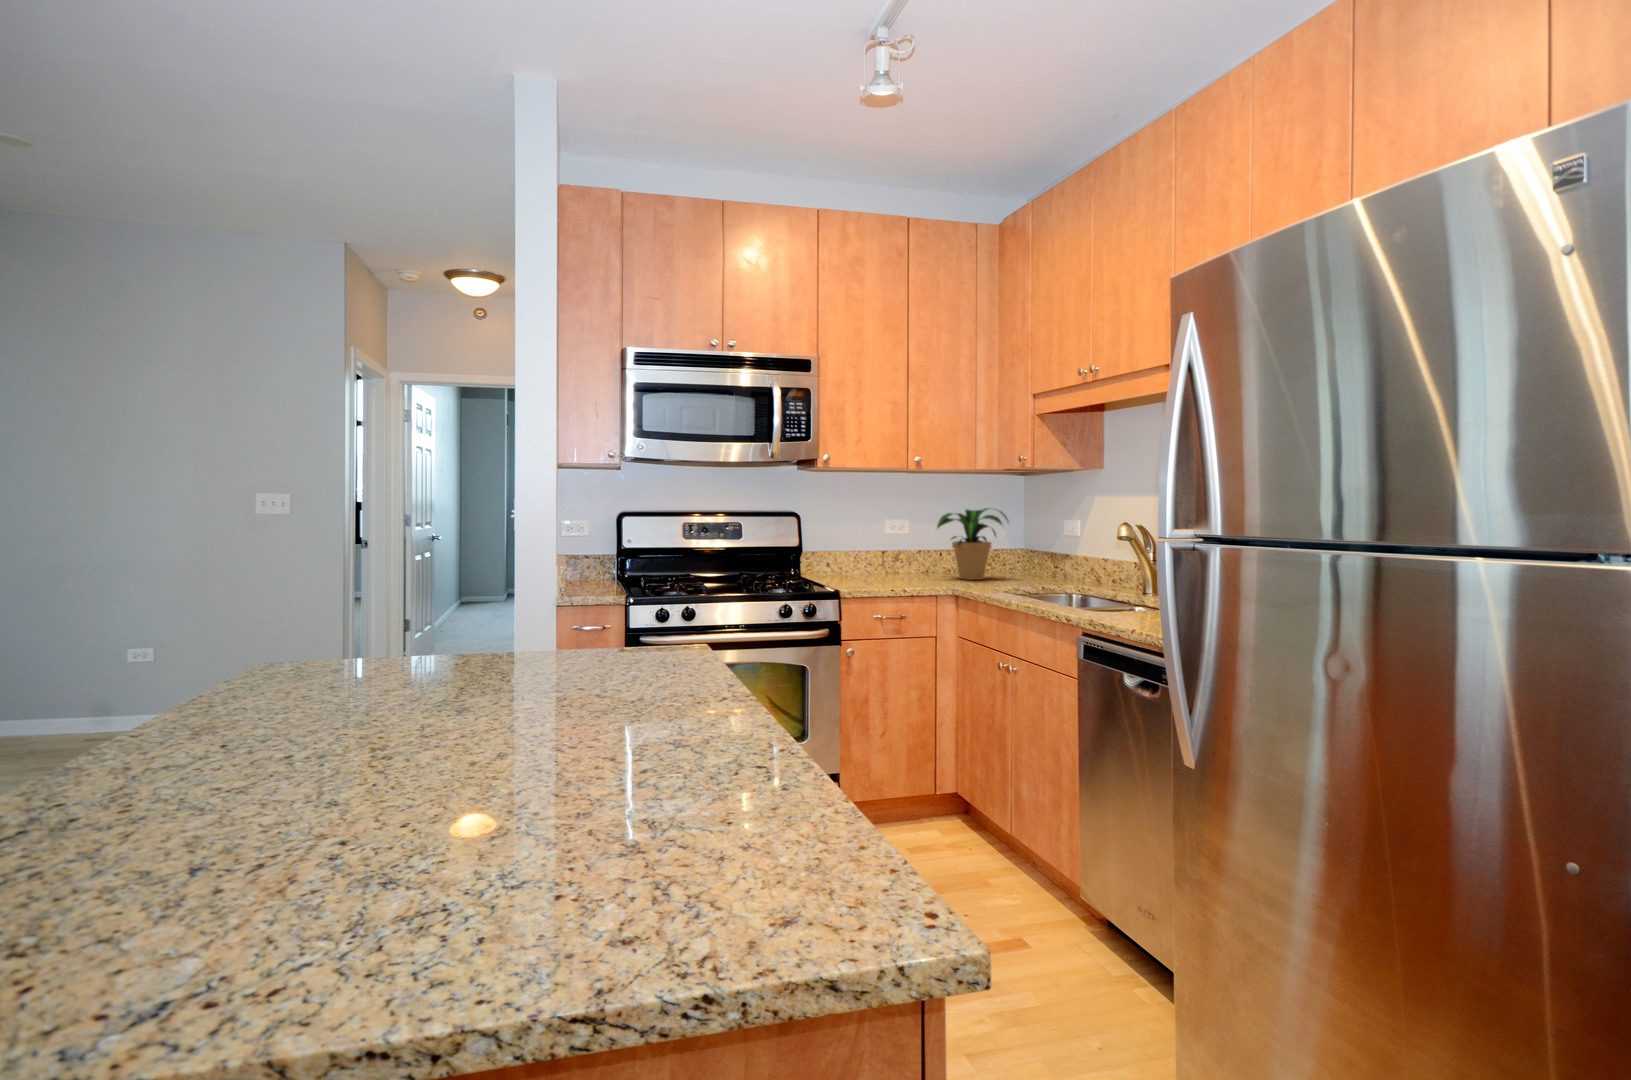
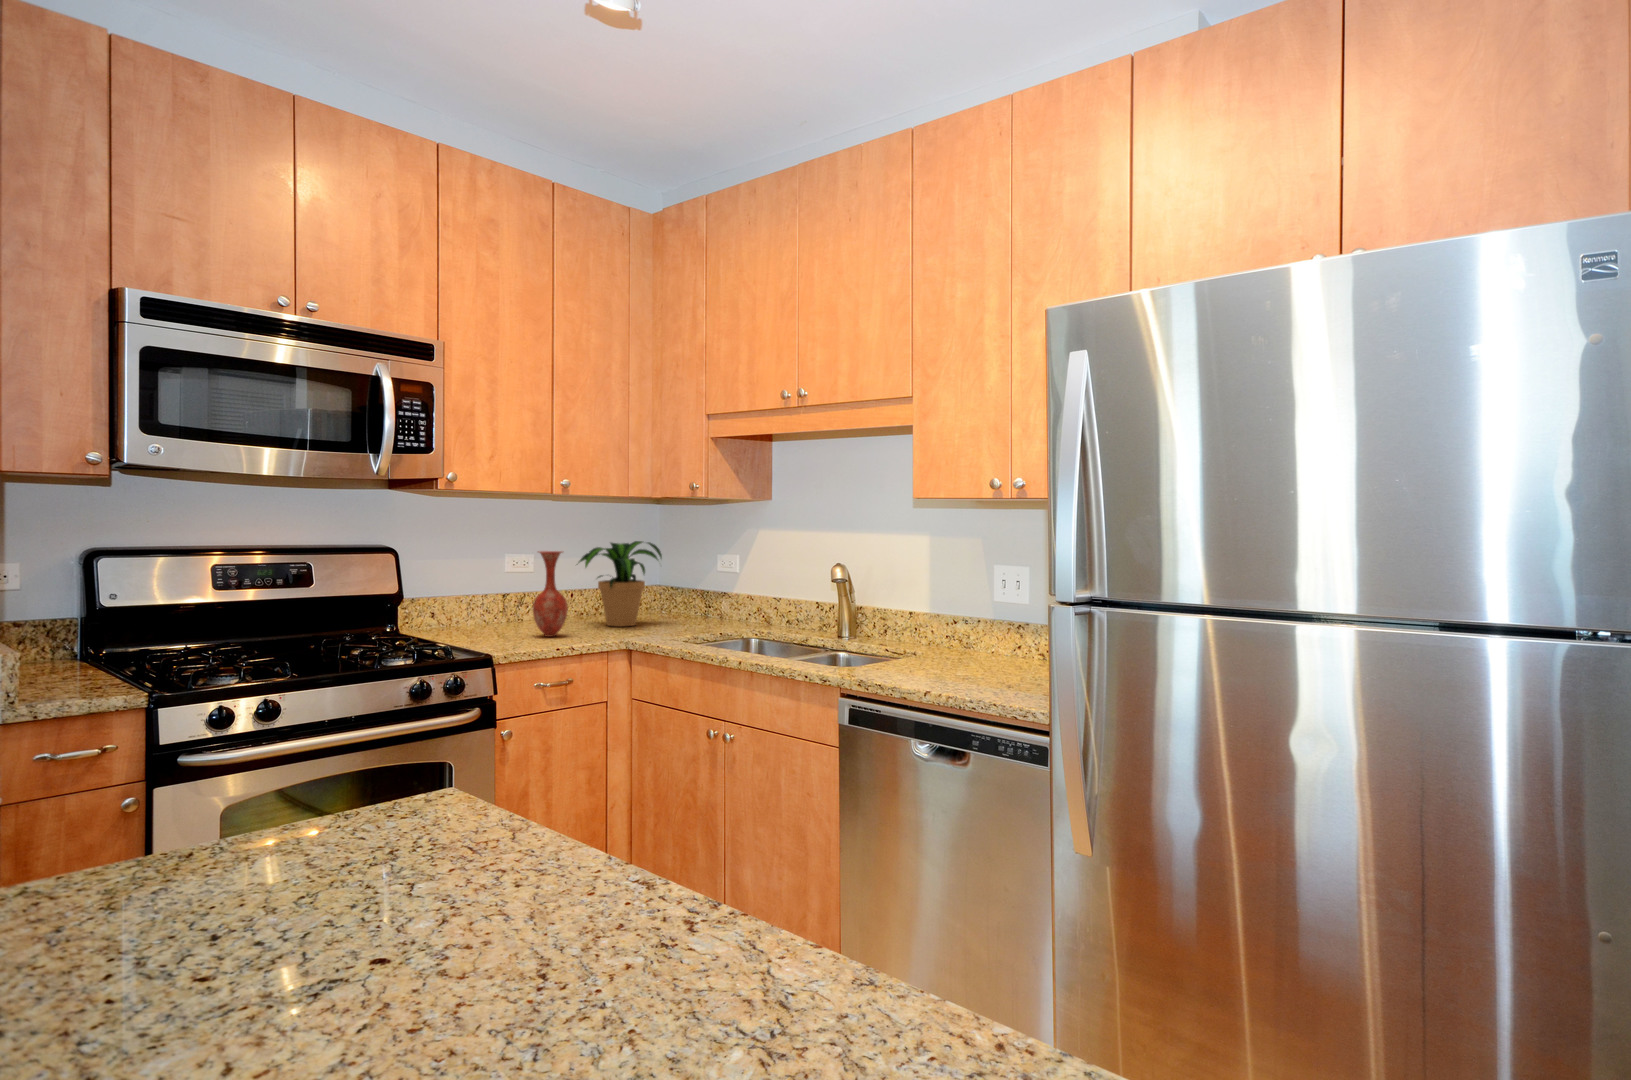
vase: none [889,515,916,583] -> present [533,551,568,637]

